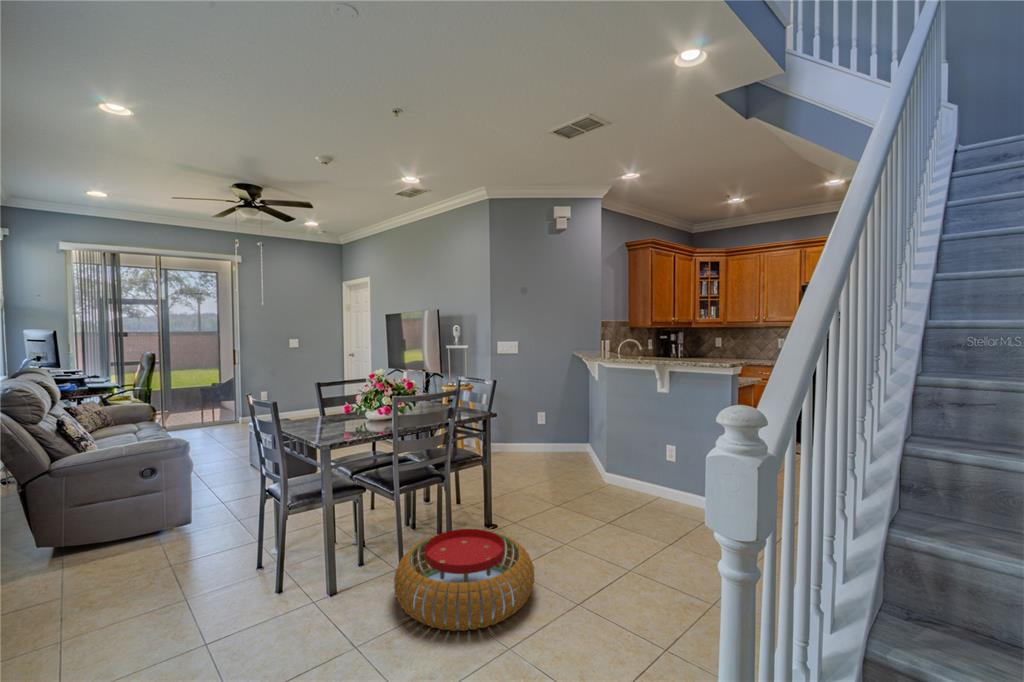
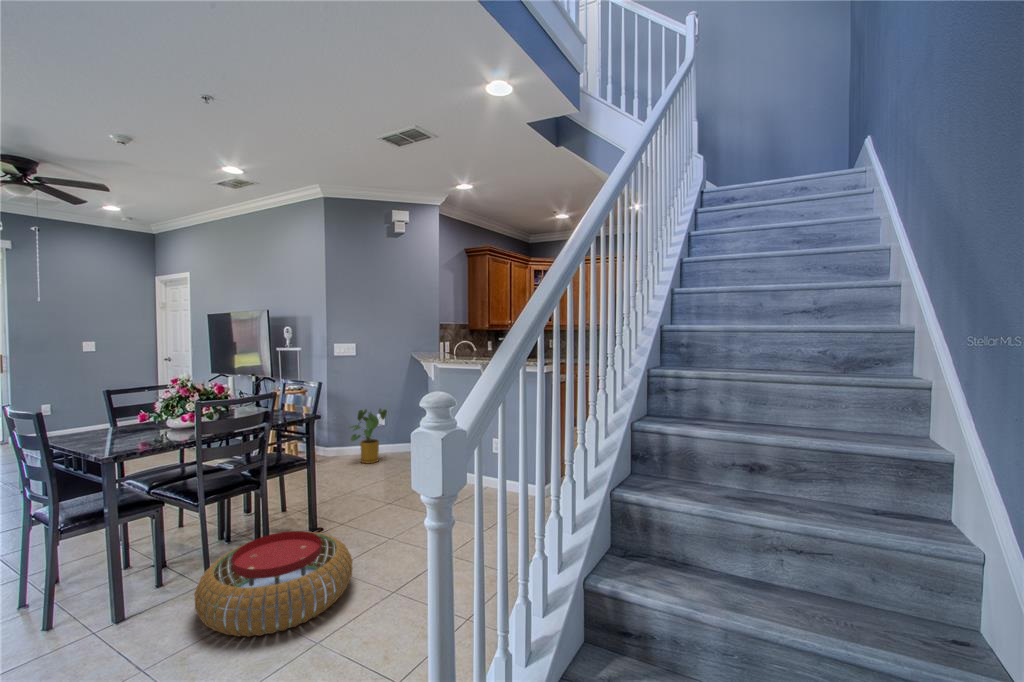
house plant: none [510,409,548,464] -> present [349,409,387,463]

